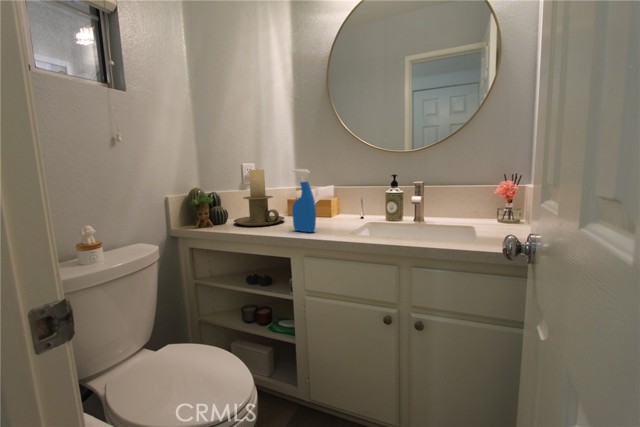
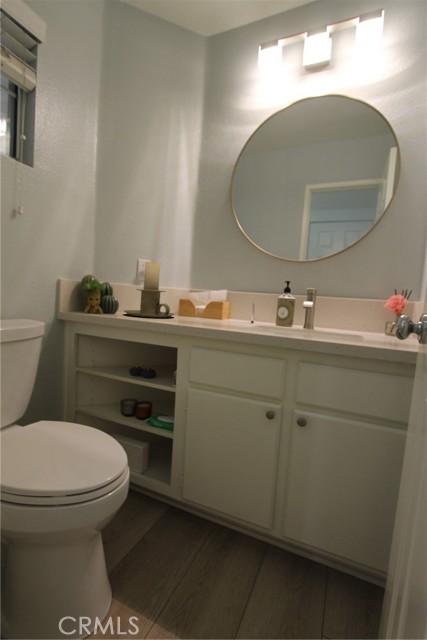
spray bottle: present [292,169,316,232] -> none [184,261,208,325]

